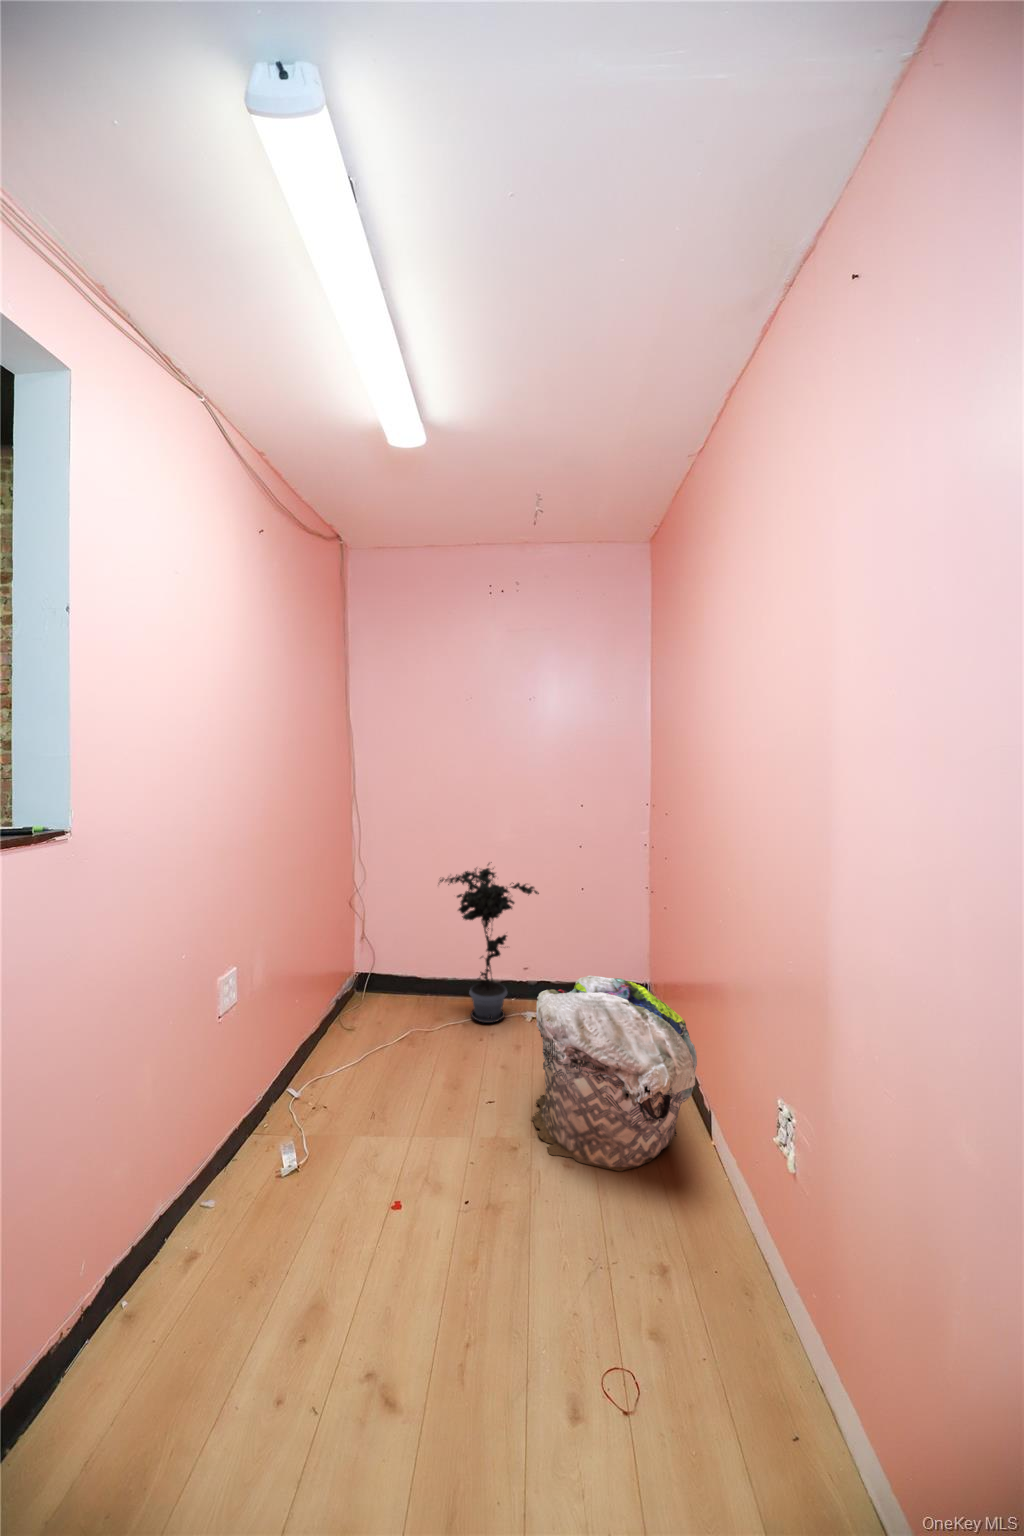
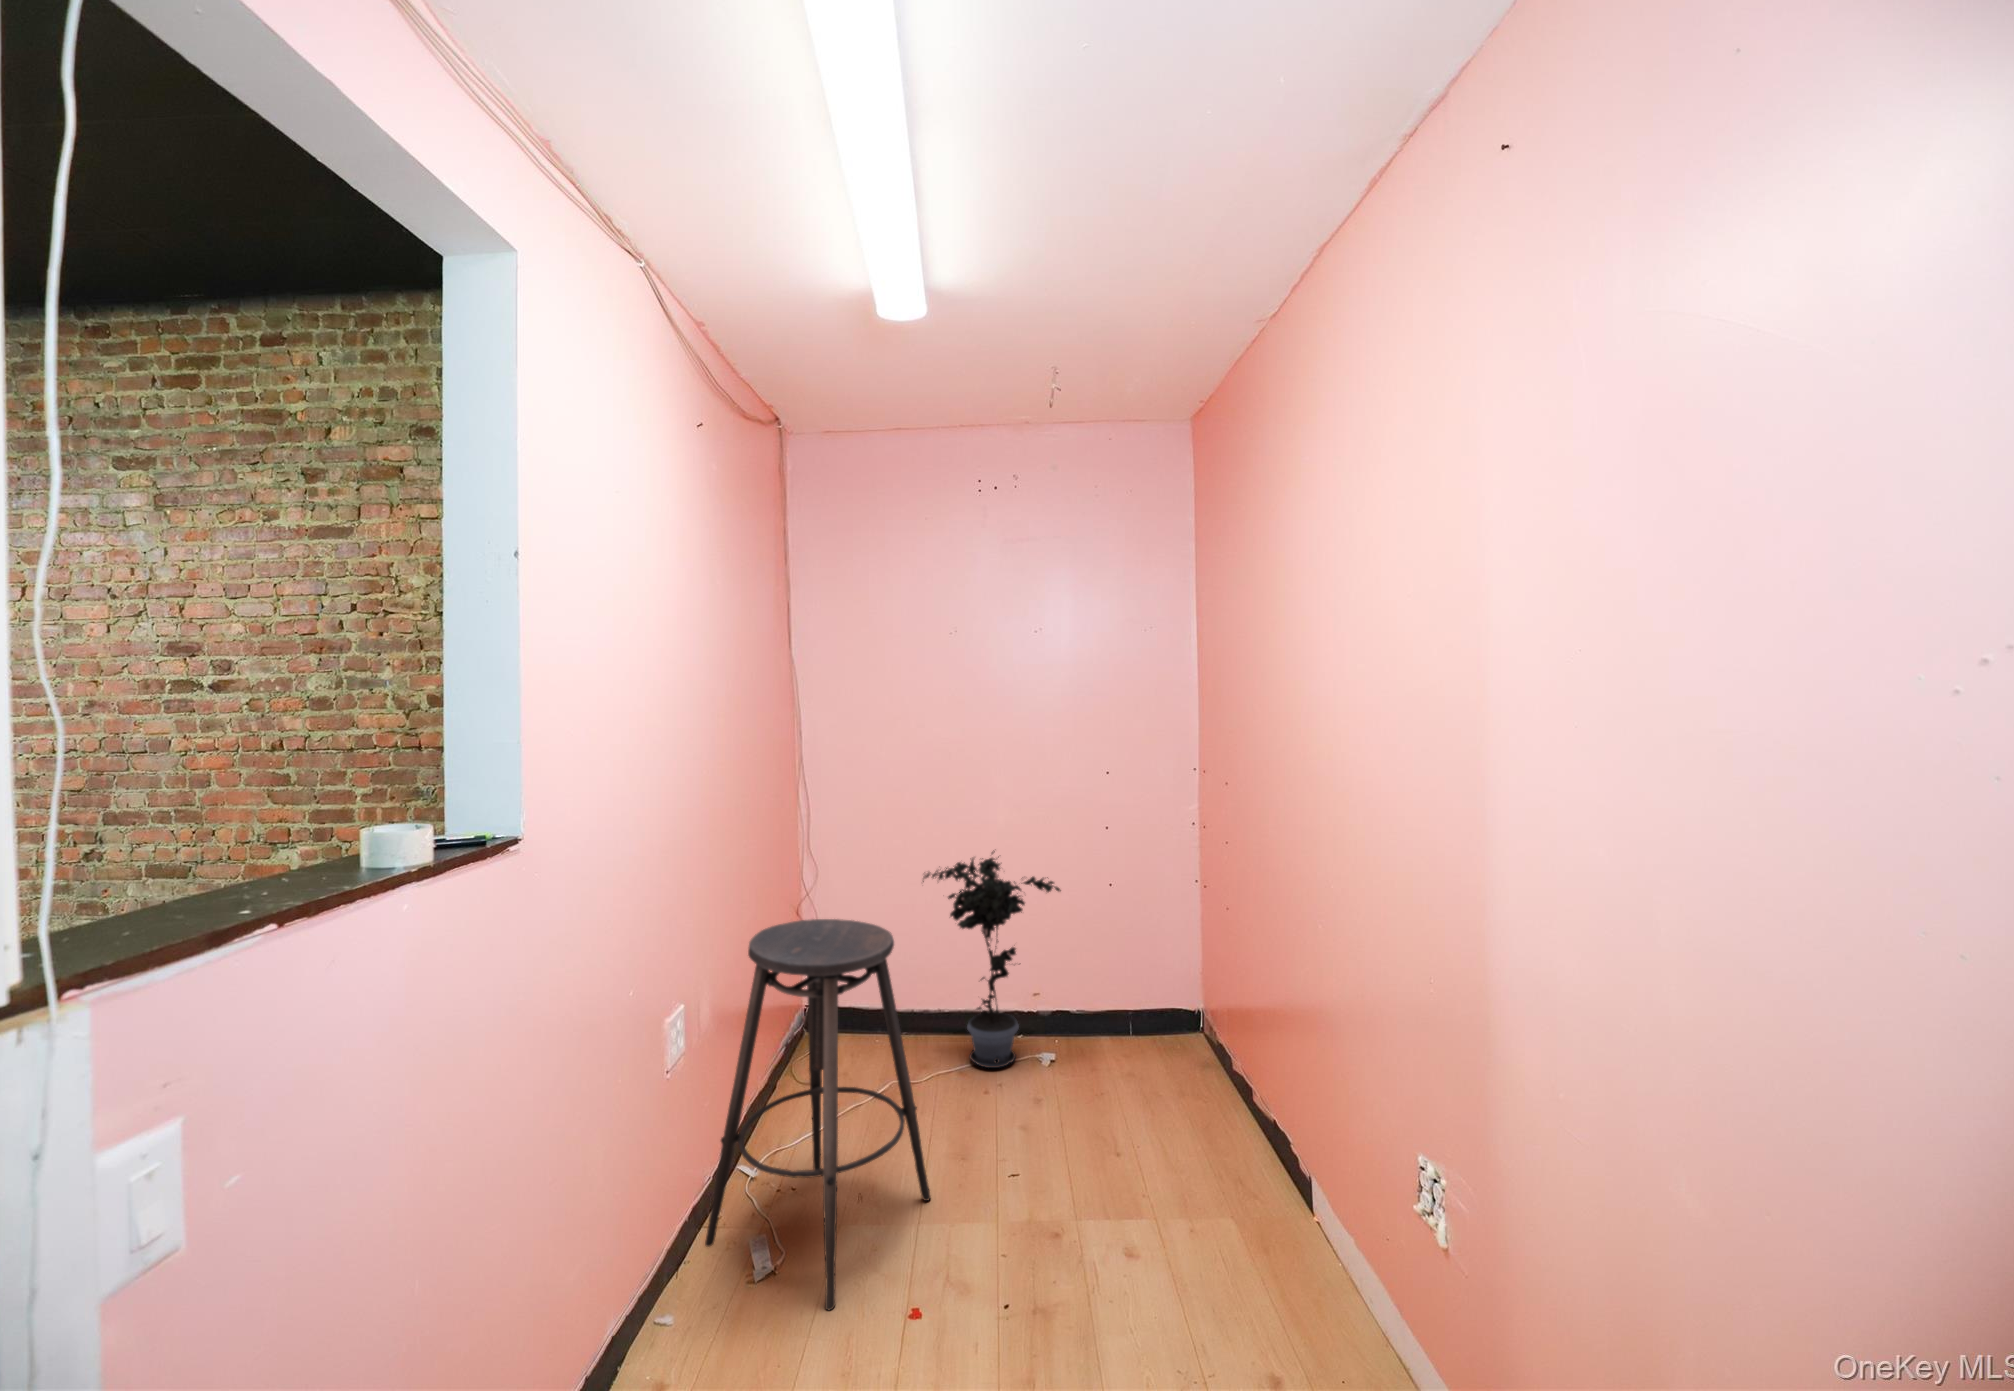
stool: none [252,908,425,1202] -> present [705,919,931,1310]
laundry basket: present [532,976,697,1171] -> none [1071,999,1289,1253]

